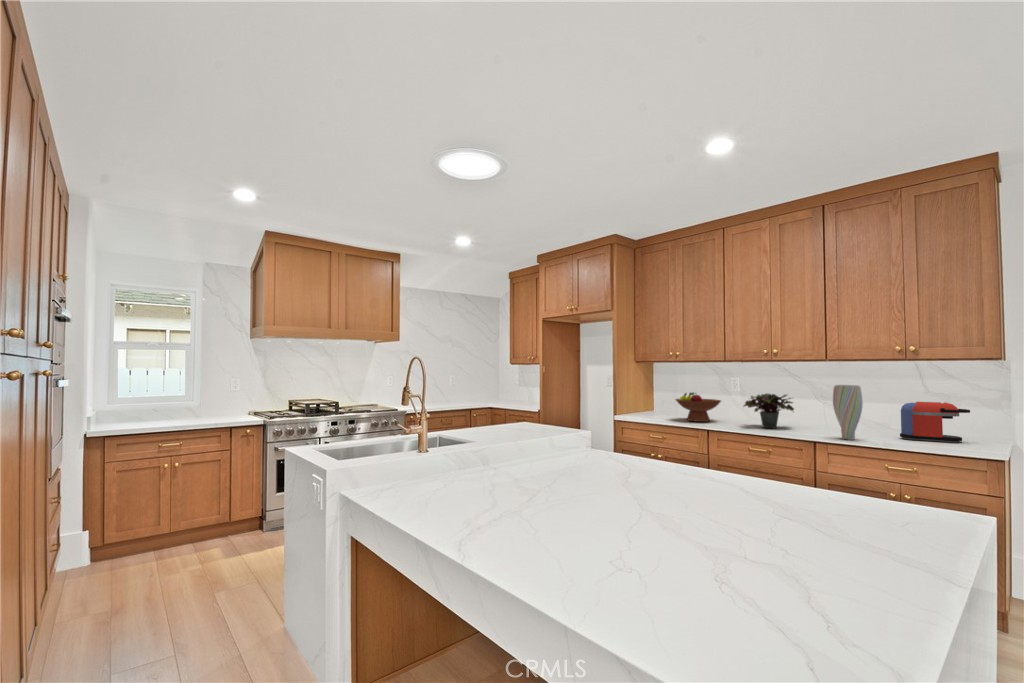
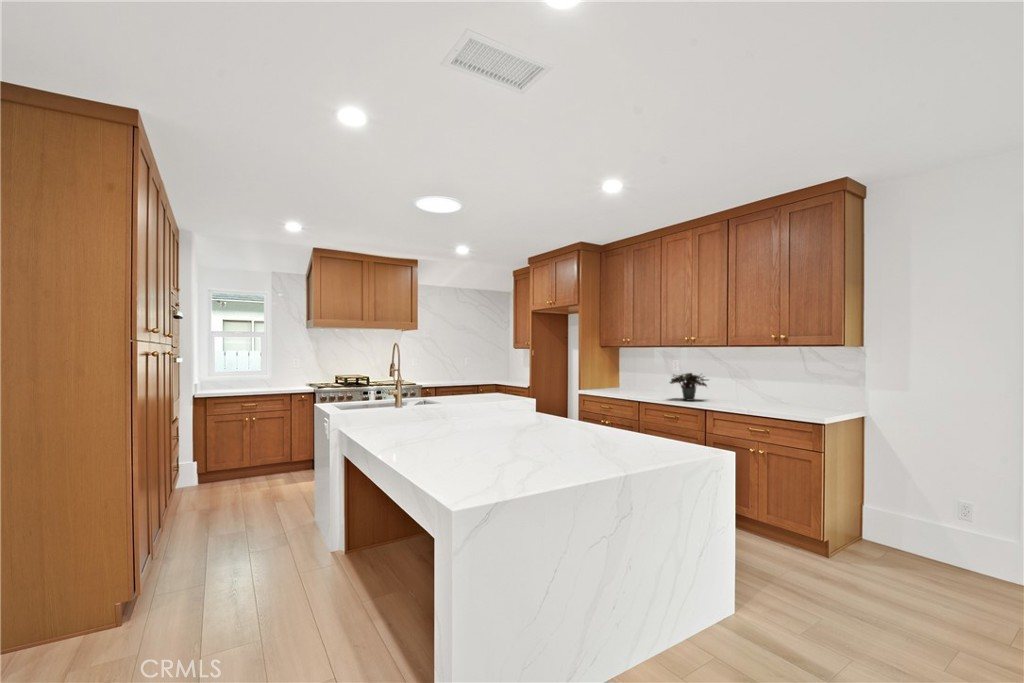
vase: present [833,385,863,440] -> none [721,365,742,408]
fruit bowl: present [676,392,721,422] -> none [624,372,661,396]
coffee maker: present [900,402,970,443] -> none [775,379,825,411]

